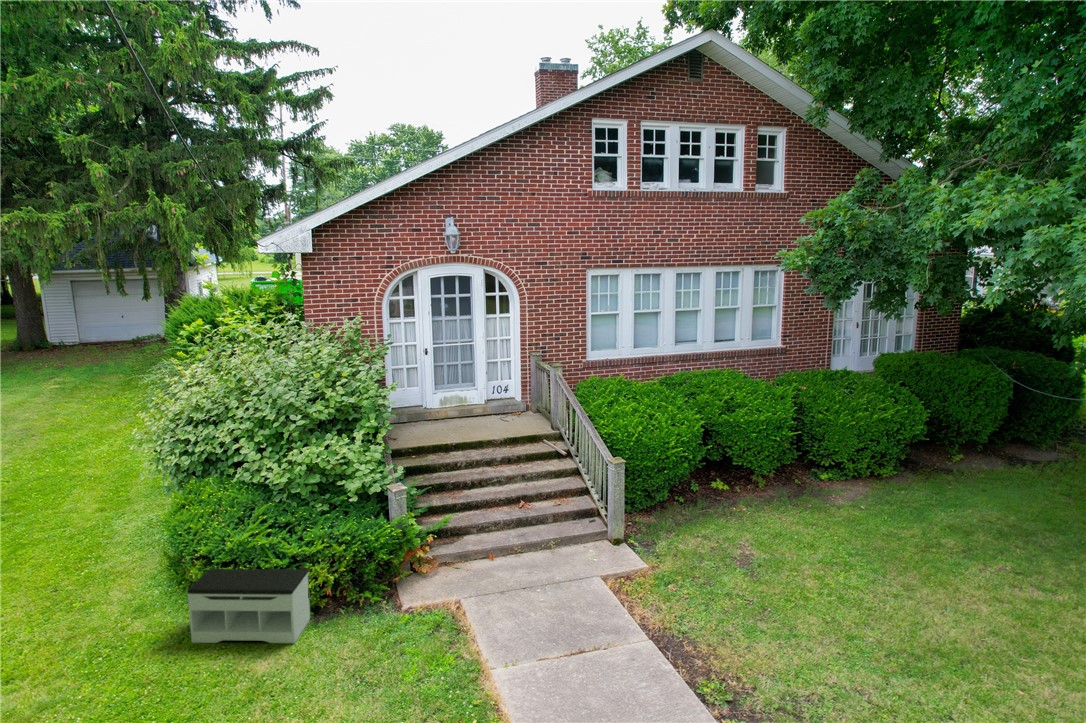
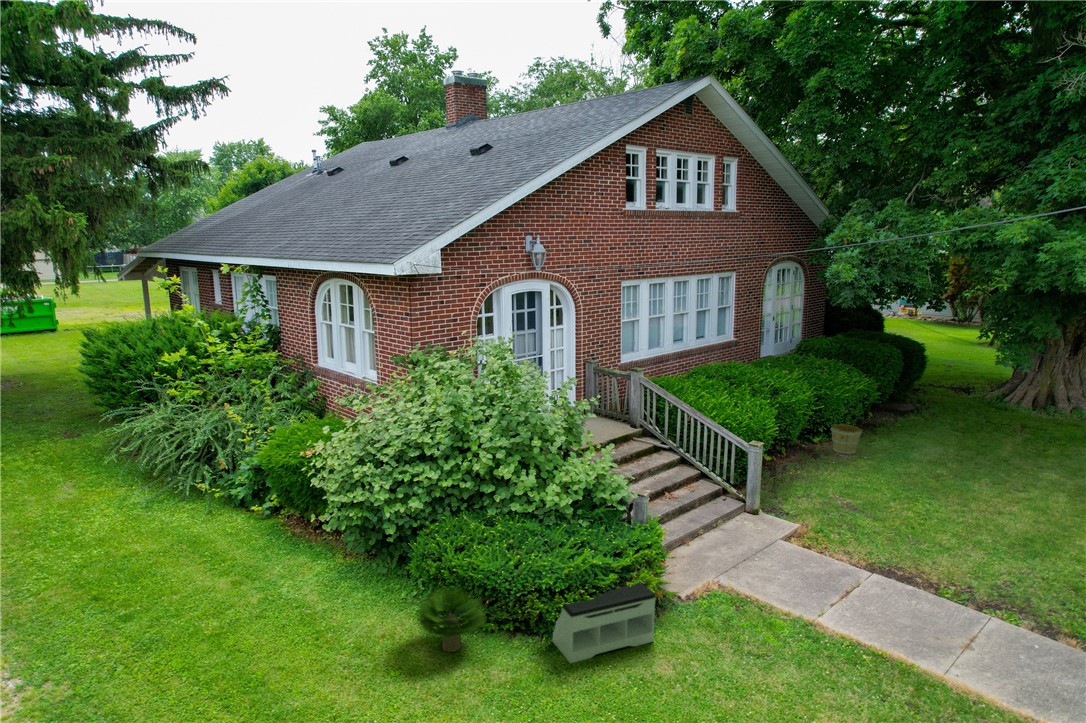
wooden bucket: none [848,456,889,496] -> present [831,424,862,454]
potted plant: none [87,541,172,606] -> present [418,587,485,652]

